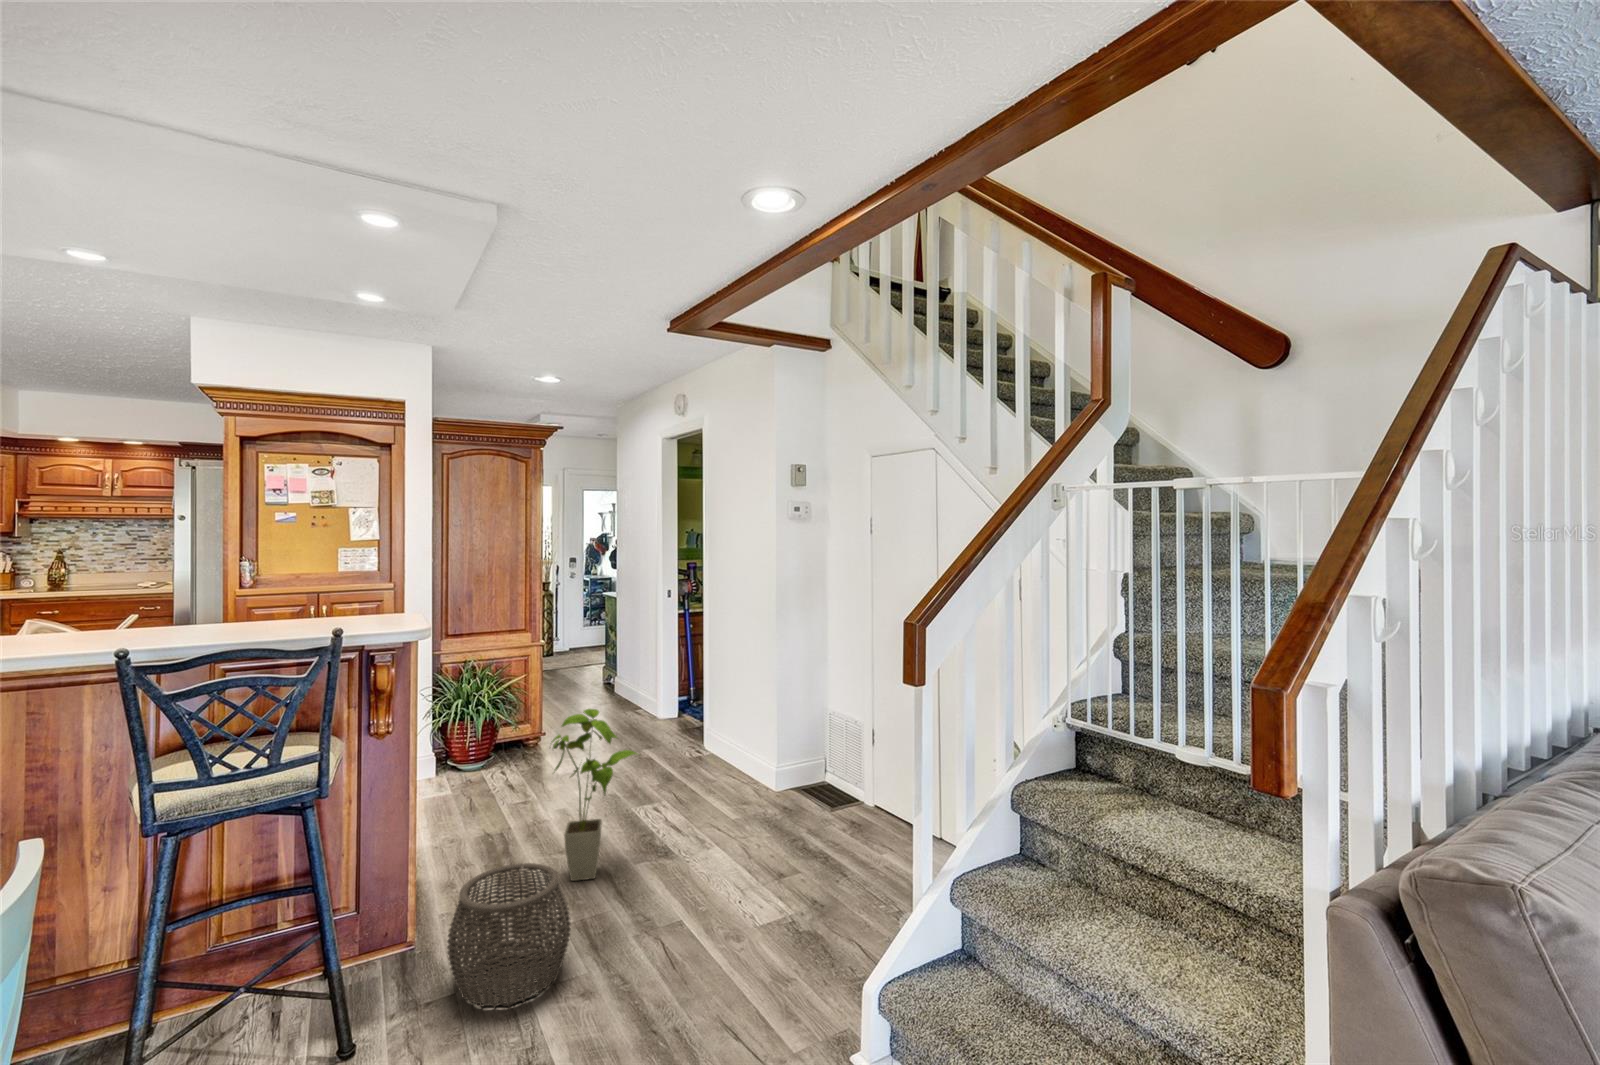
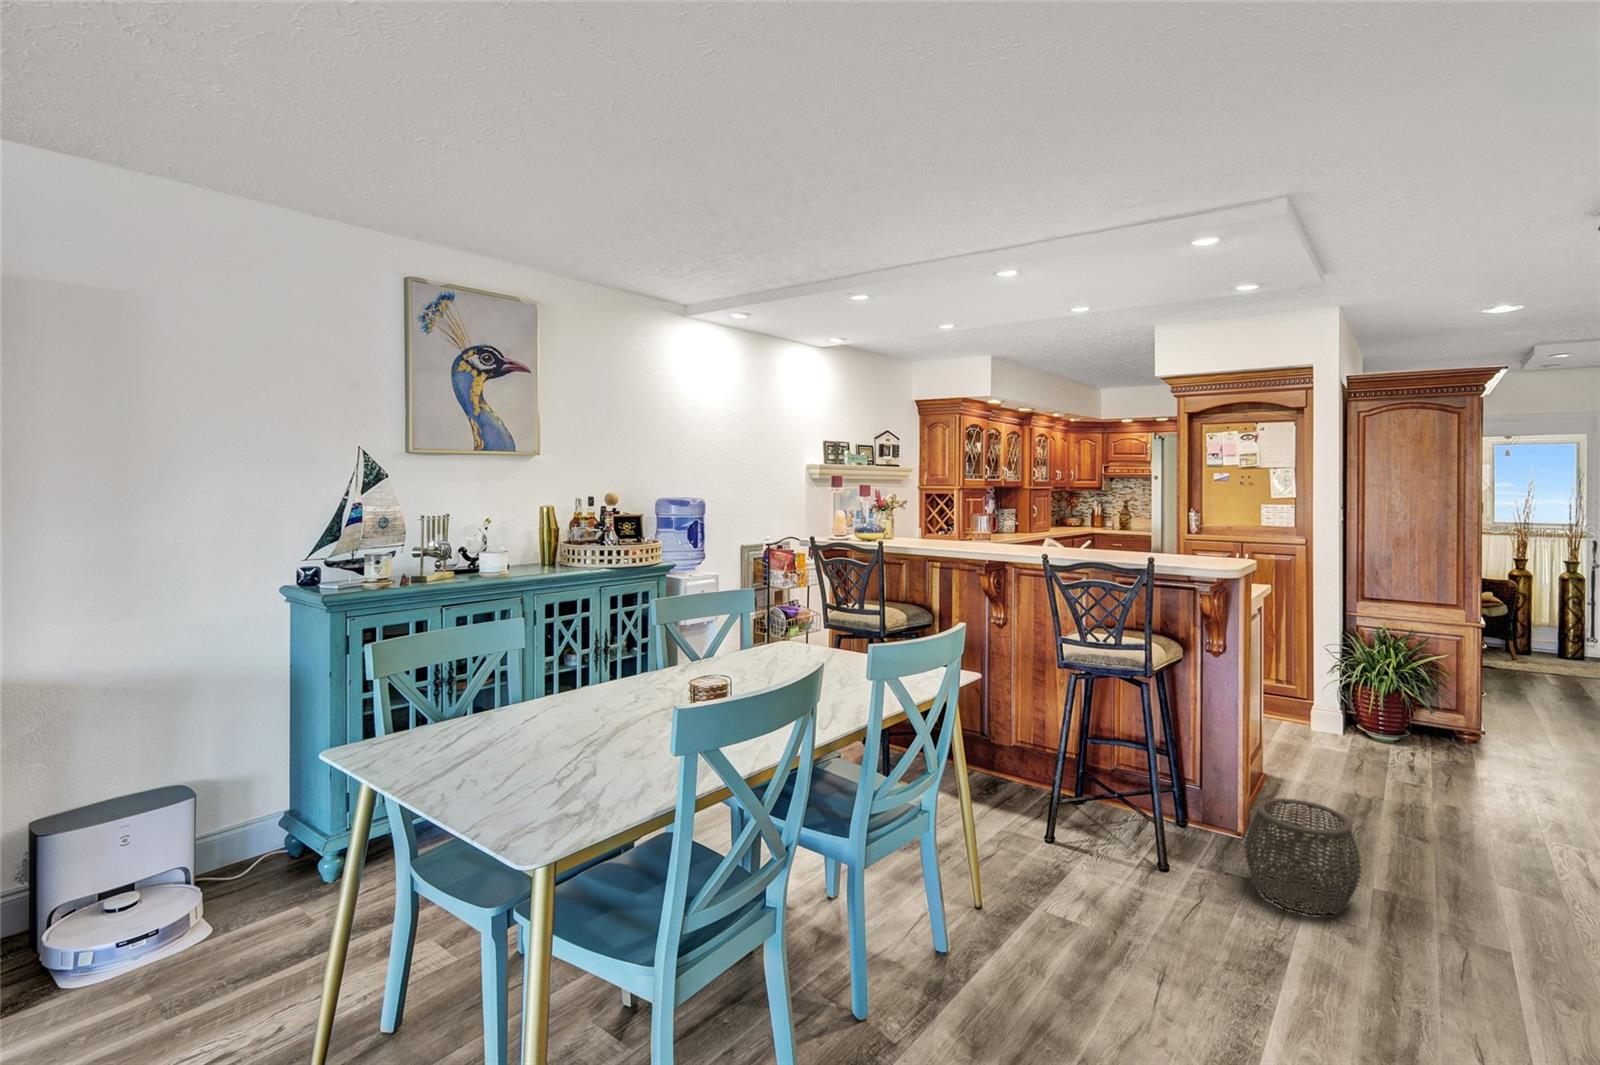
house plant: present [551,709,637,881] -> none [1398,696,1522,872]

